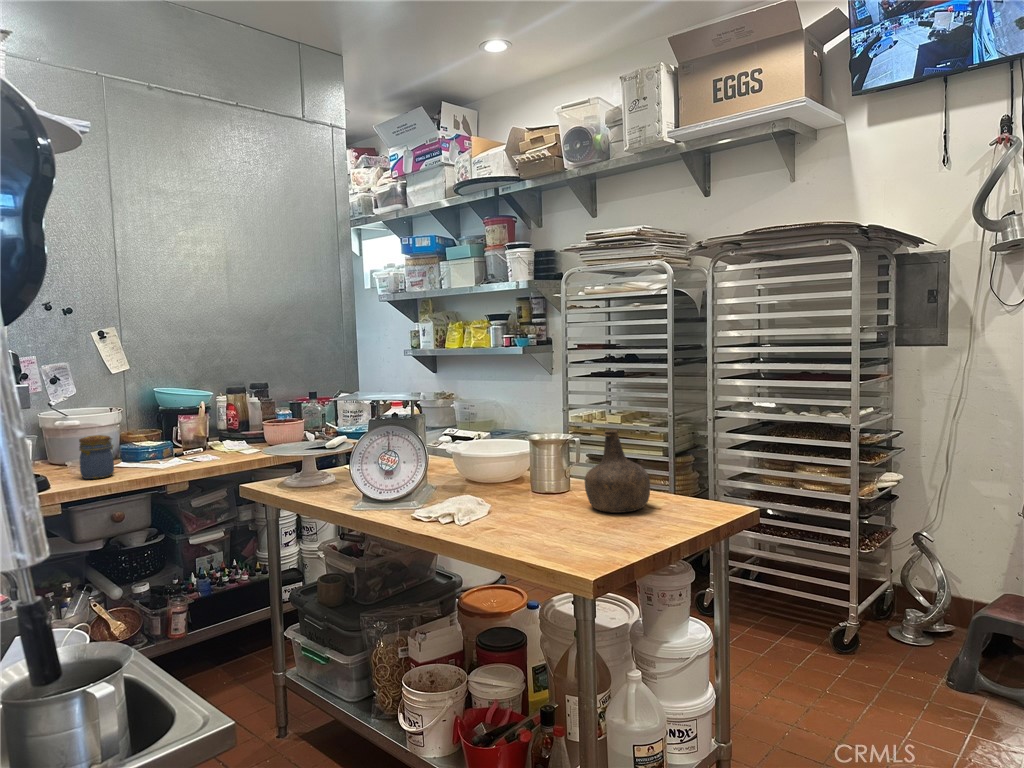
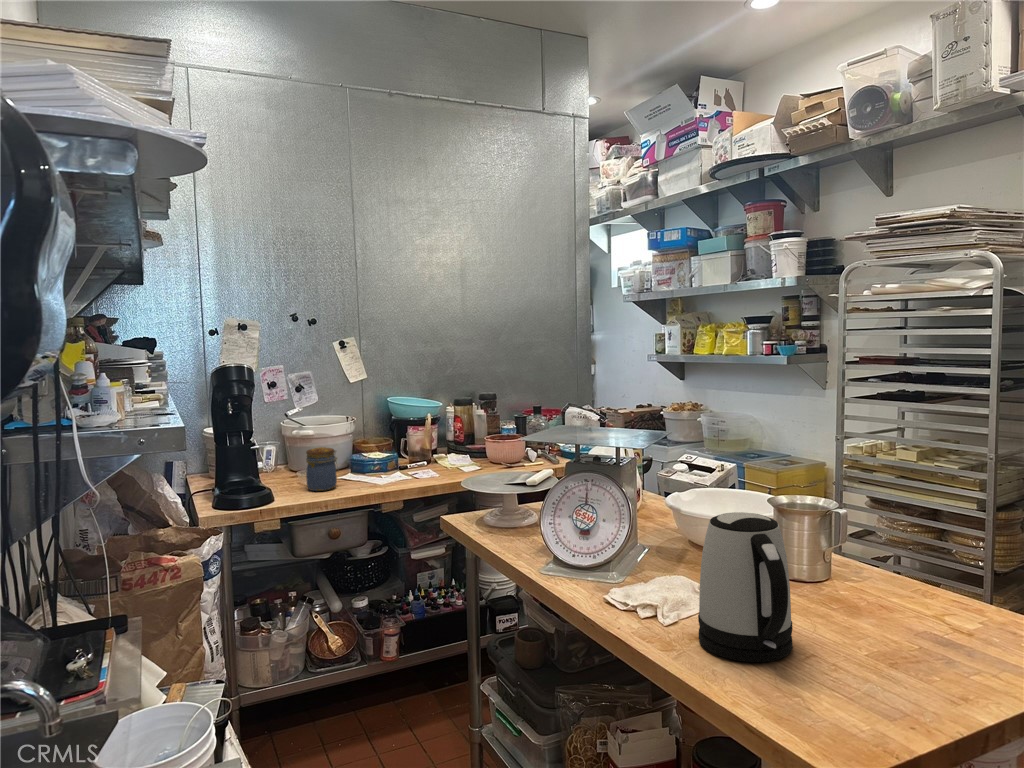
bottle: present [585,430,650,513] -> none [849,511,956,638]
kettle: none [487,433,552,535] -> present [698,512,793,662]

